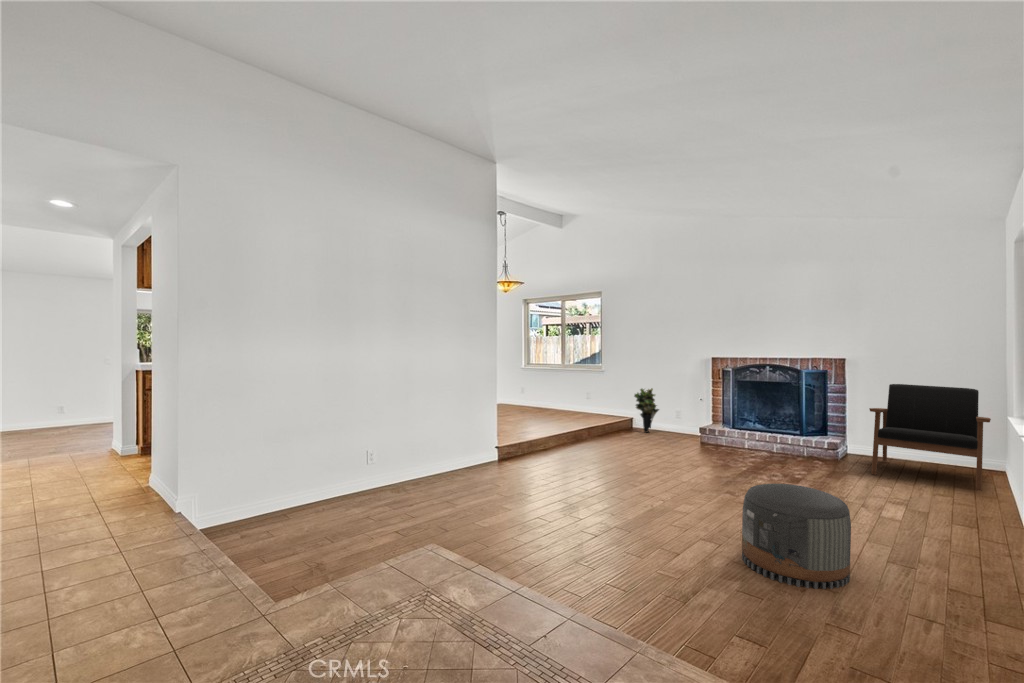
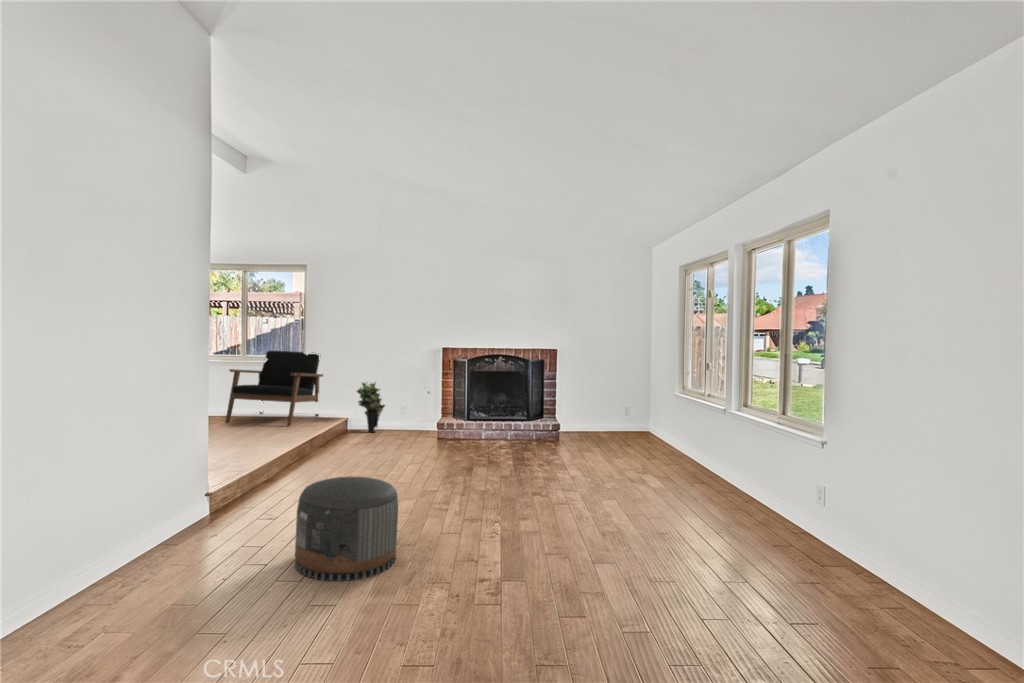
armchair: present [869,384,991,491] -> present [225,350,323,426]
pouf: present [742,484,851,589] -> present [295,477,398,582]

